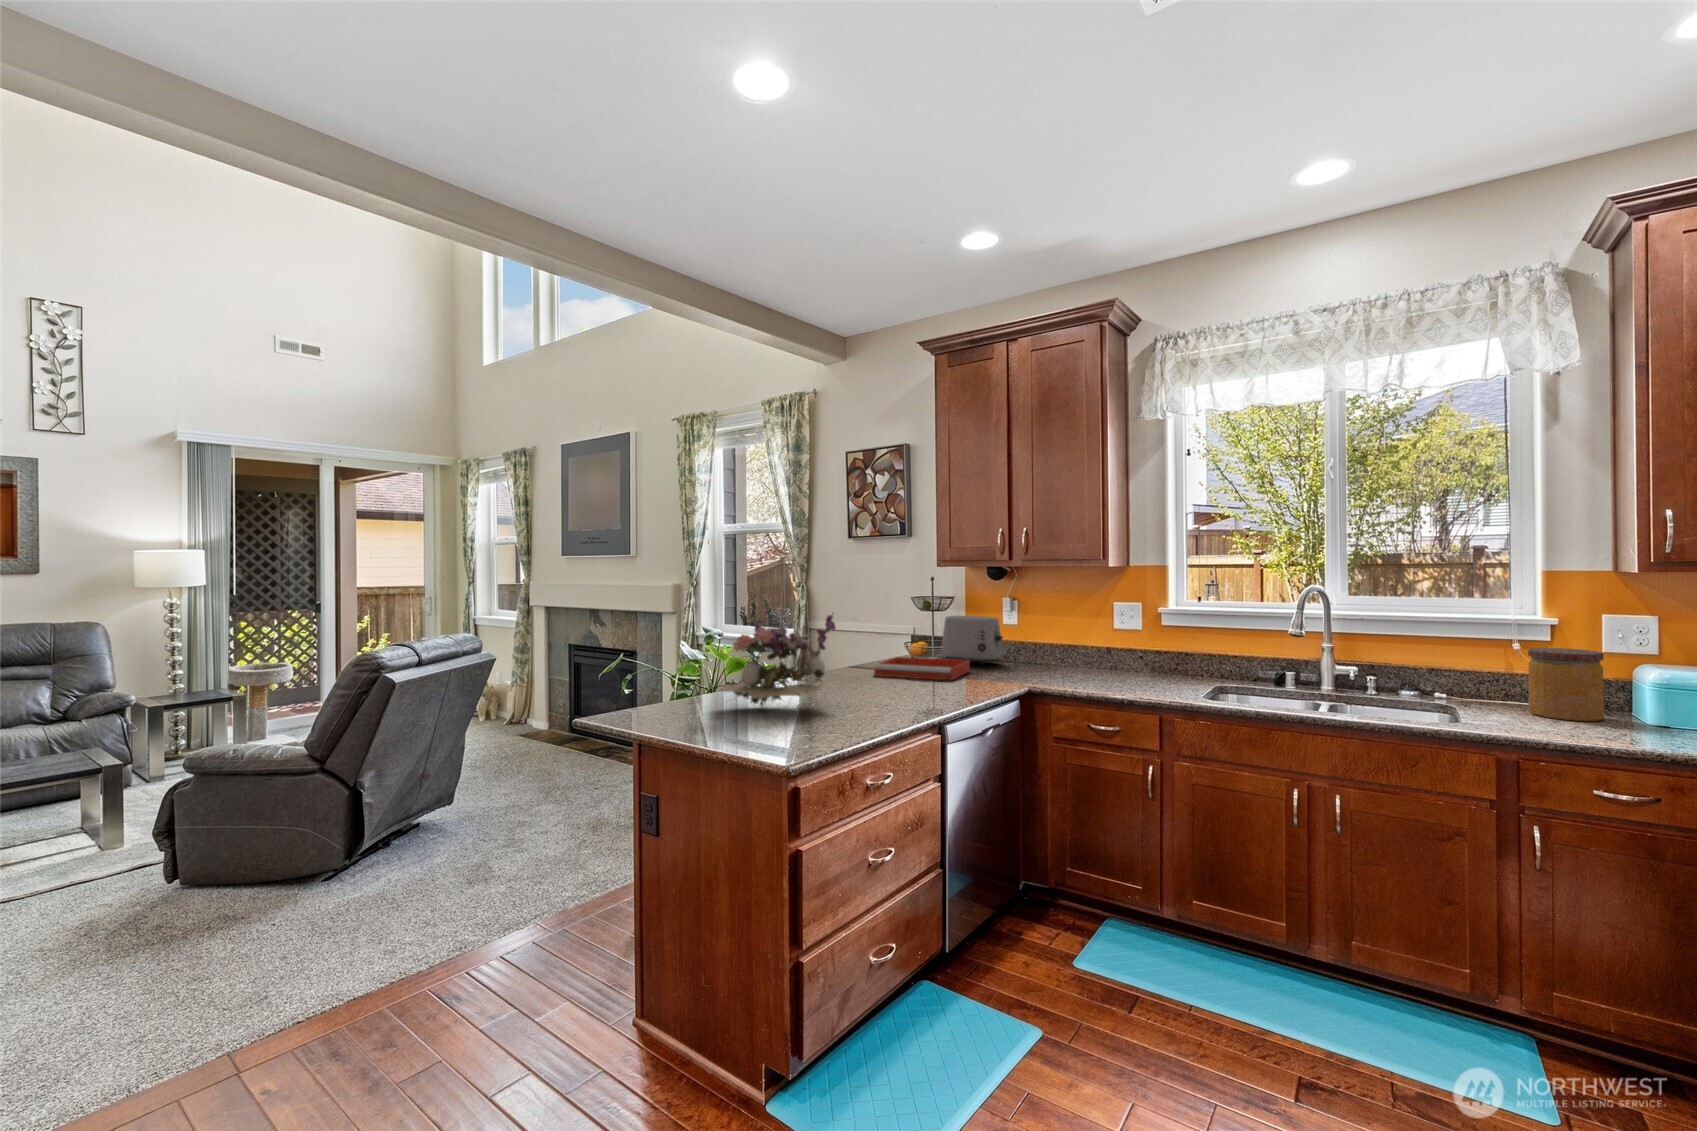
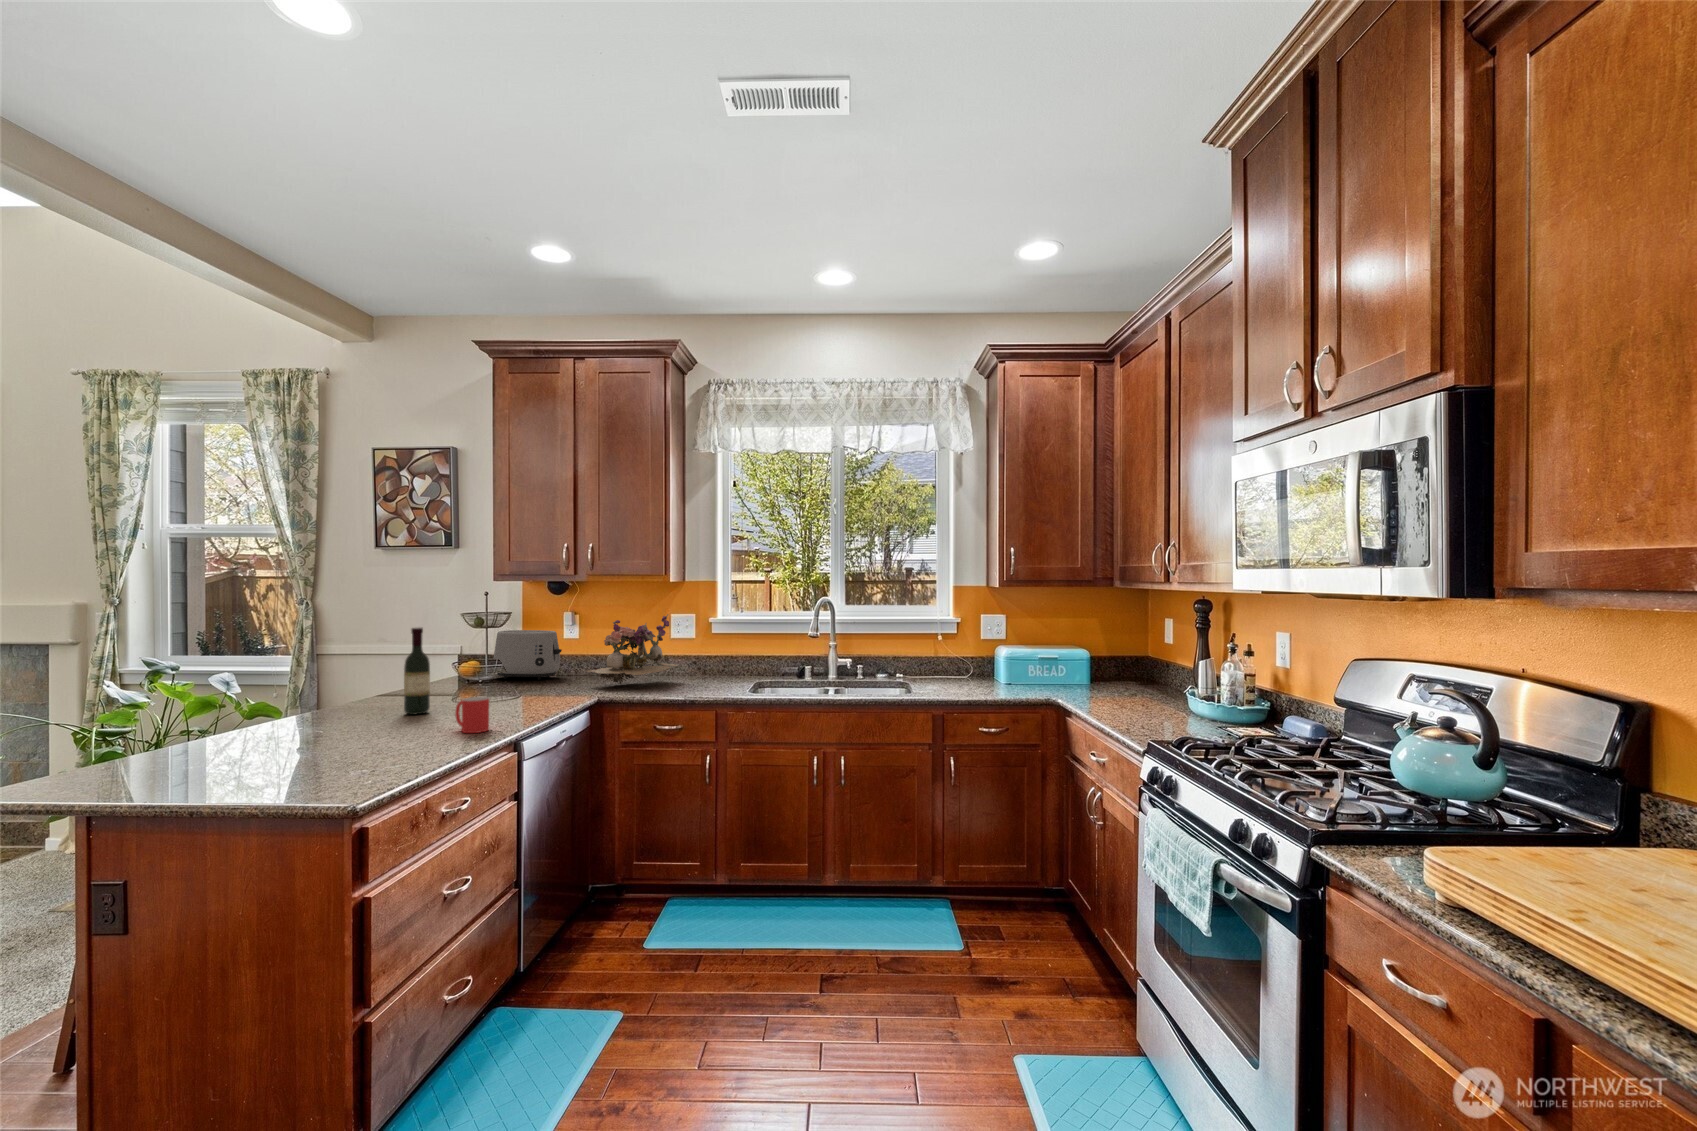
wine bottle: none [855,609,876,688] -> present [404,627,430,715]
flower arrangement: present [722,614,837,707] -> present [588,614,677,684]
jar: present [1528,648,1604,721] -> none [950,638,987,686]
tray: present [873,657,970,680] -> none [419,676,529,700]
mug: none [889,677,916,711] -> present [455,697,489,733]

